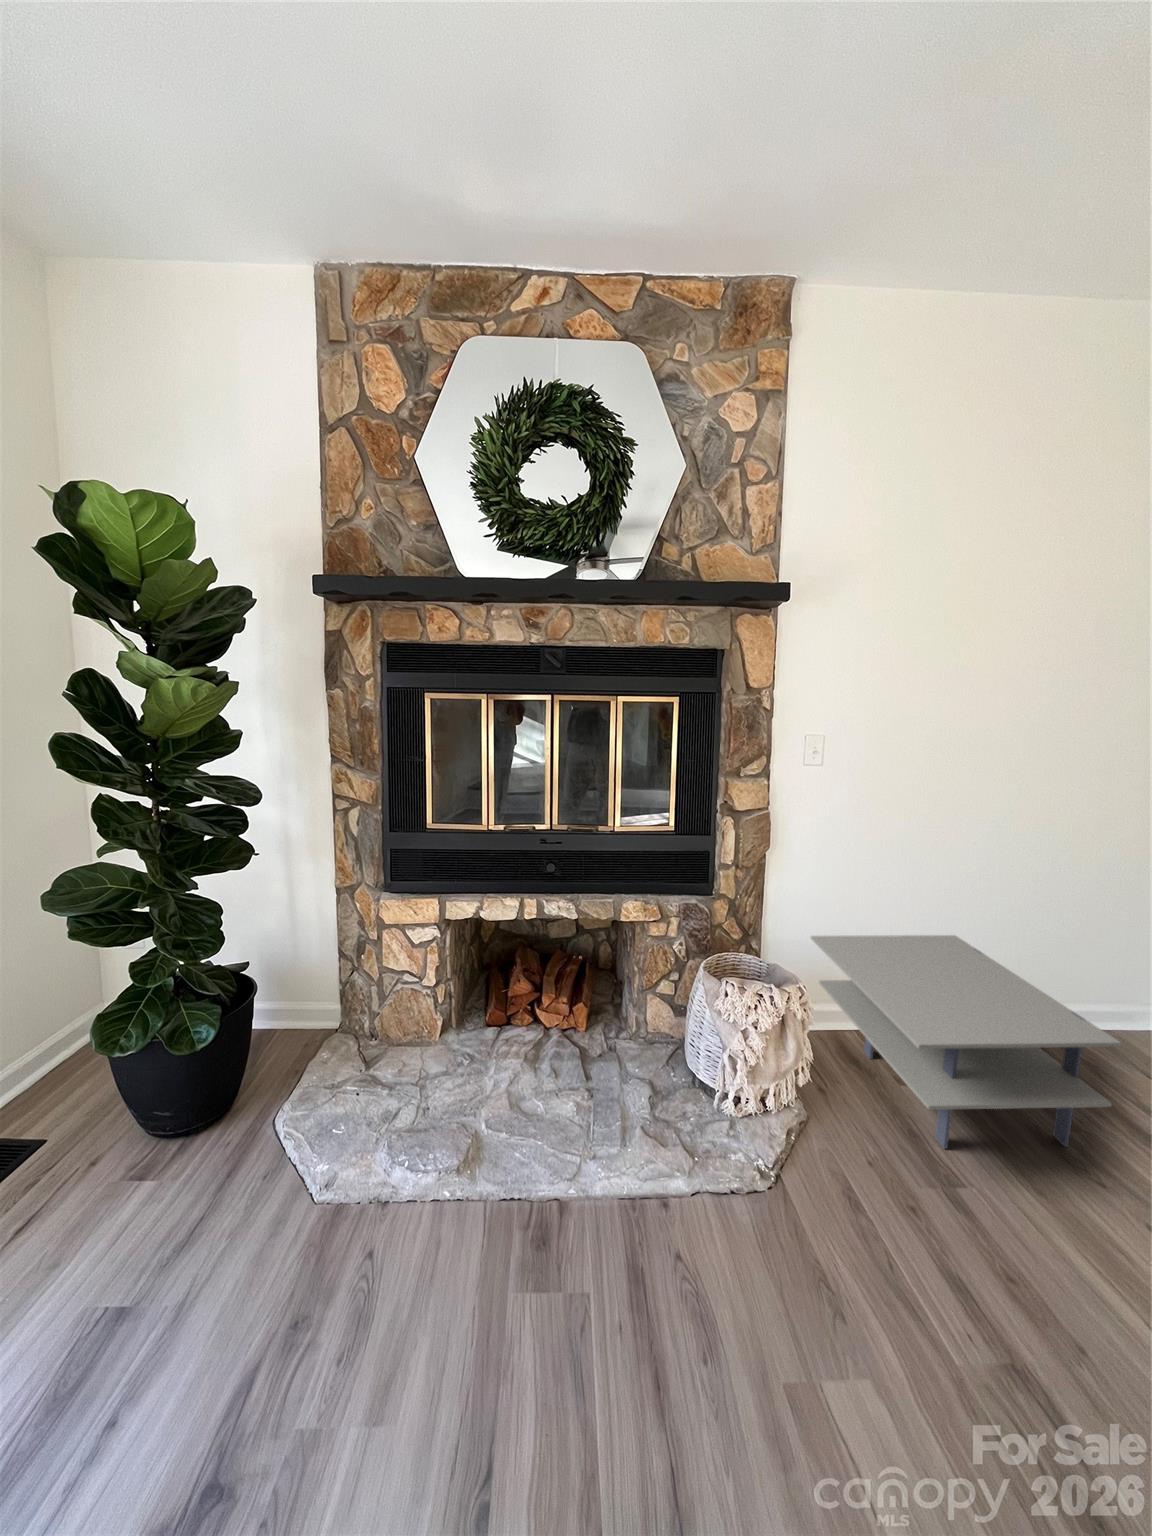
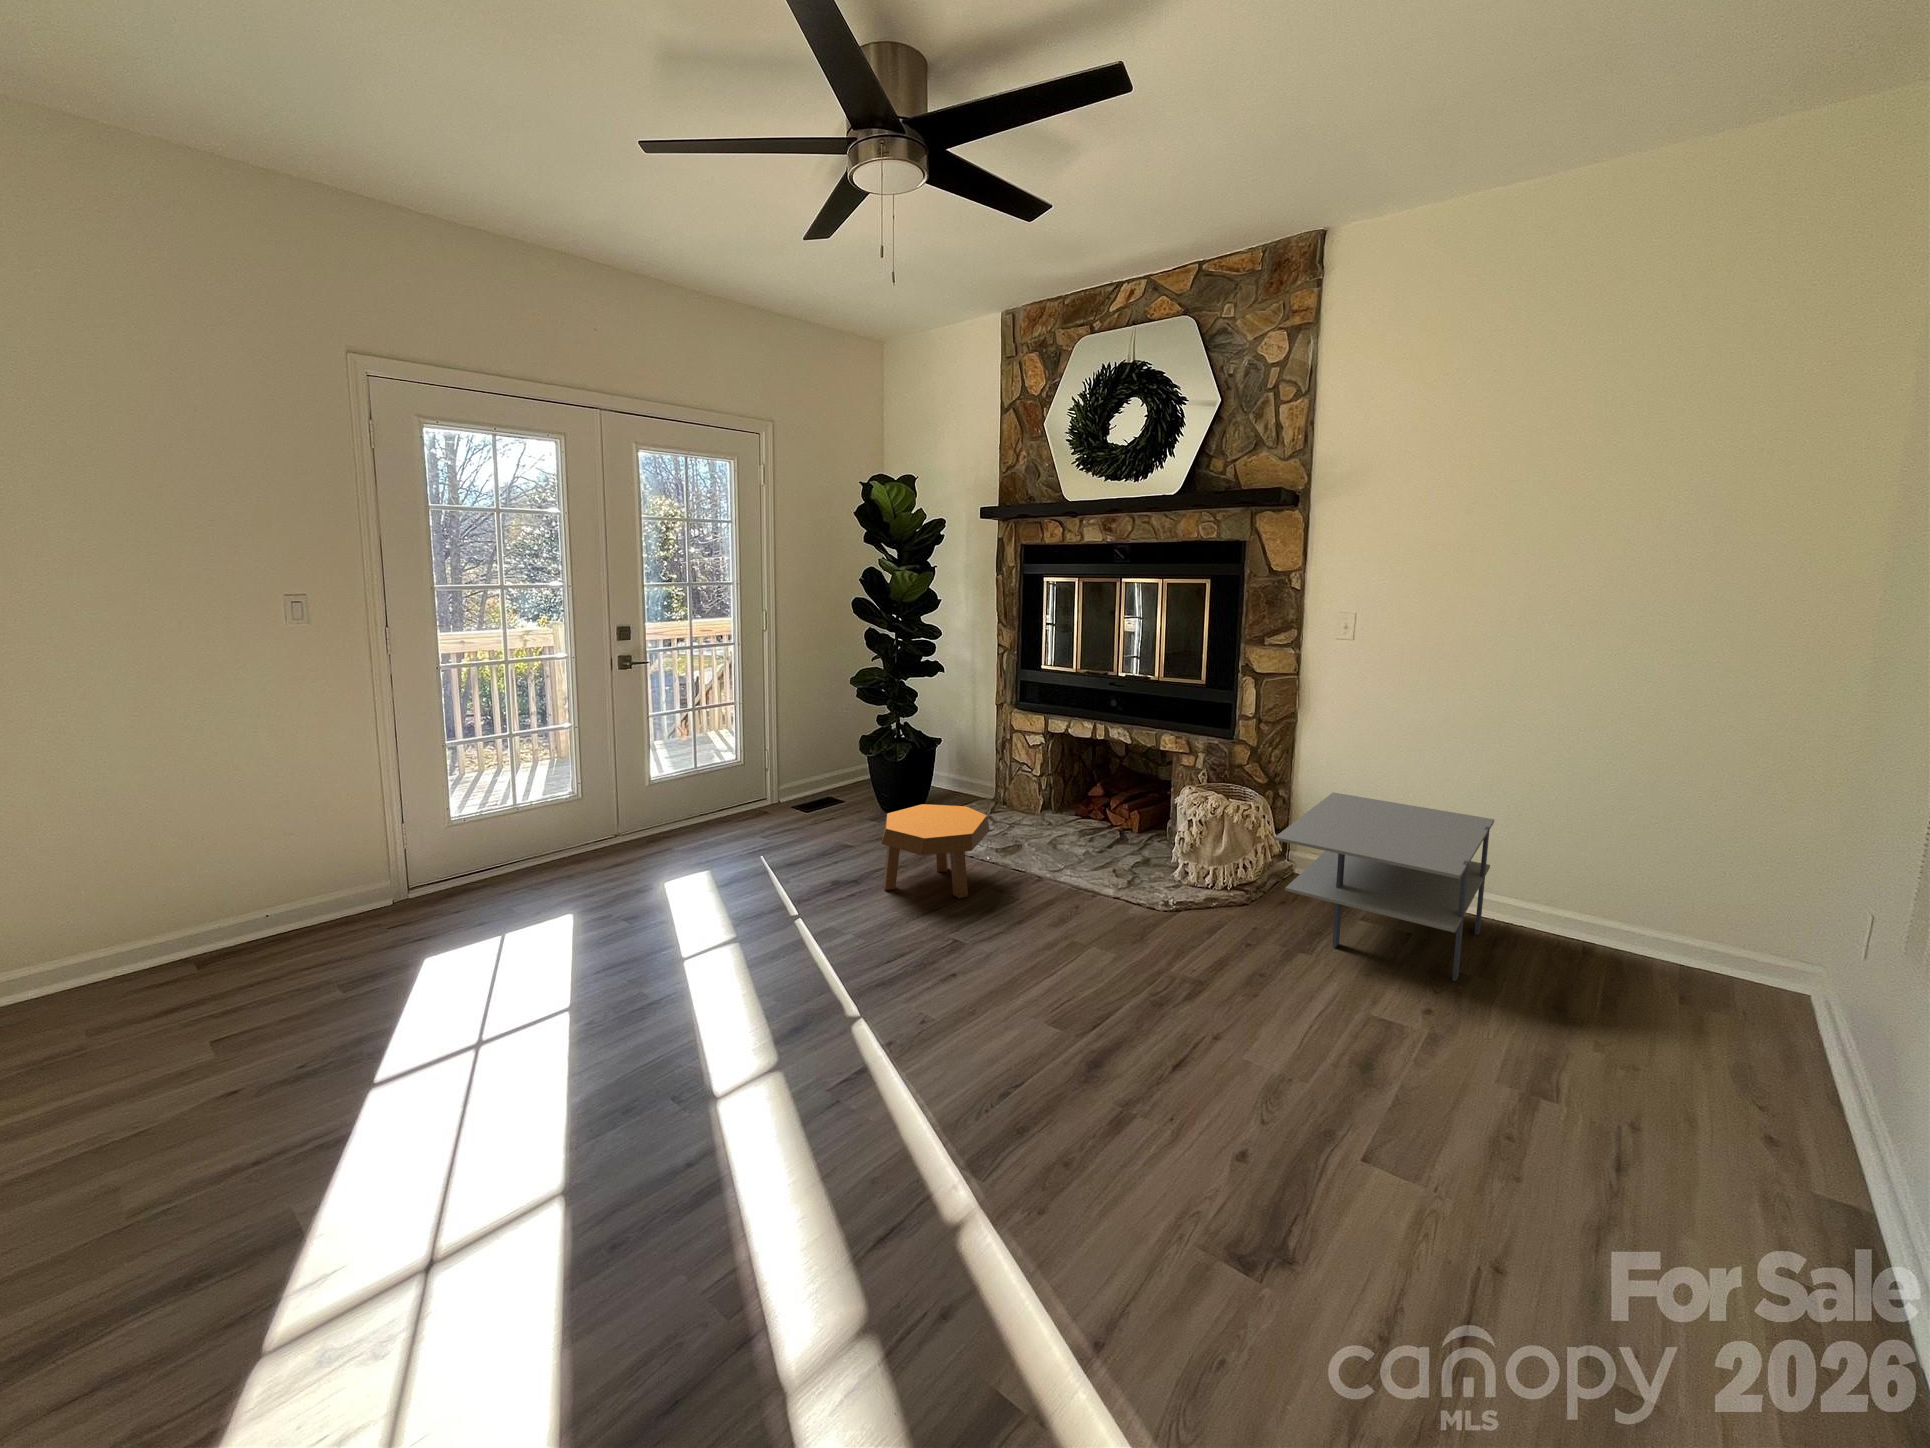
footstool: none [258,1122,508,1440] -> present [881,804,990,898]

